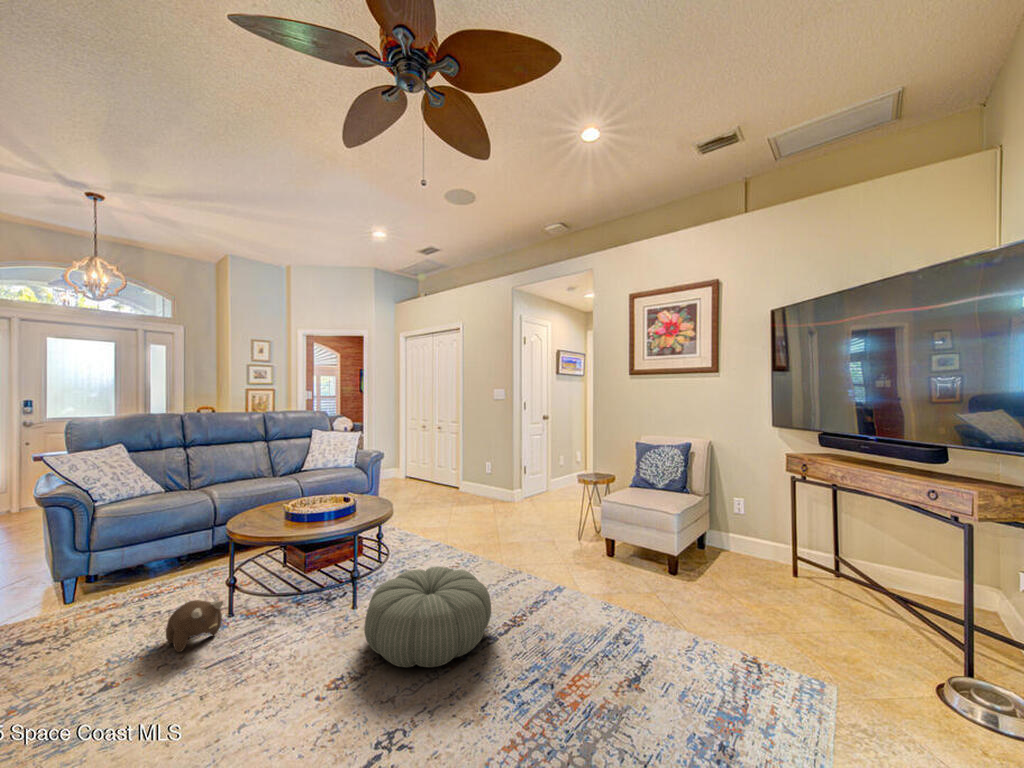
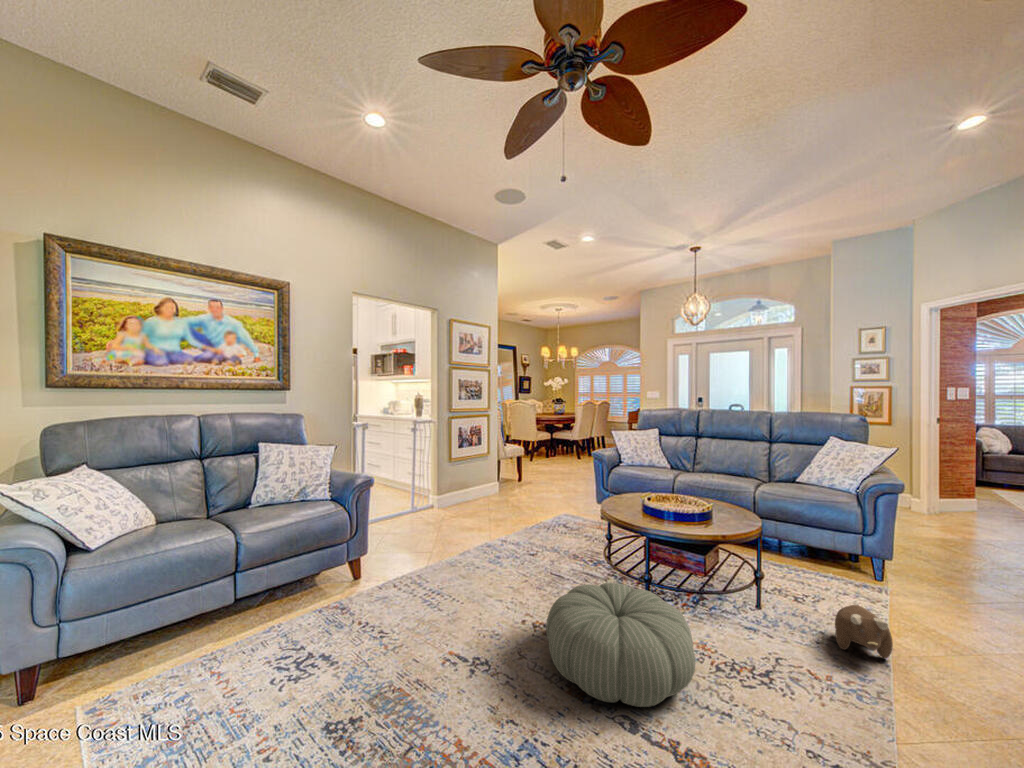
plush toy: present [166,600,223,652] -> present [835,605,893,658]

